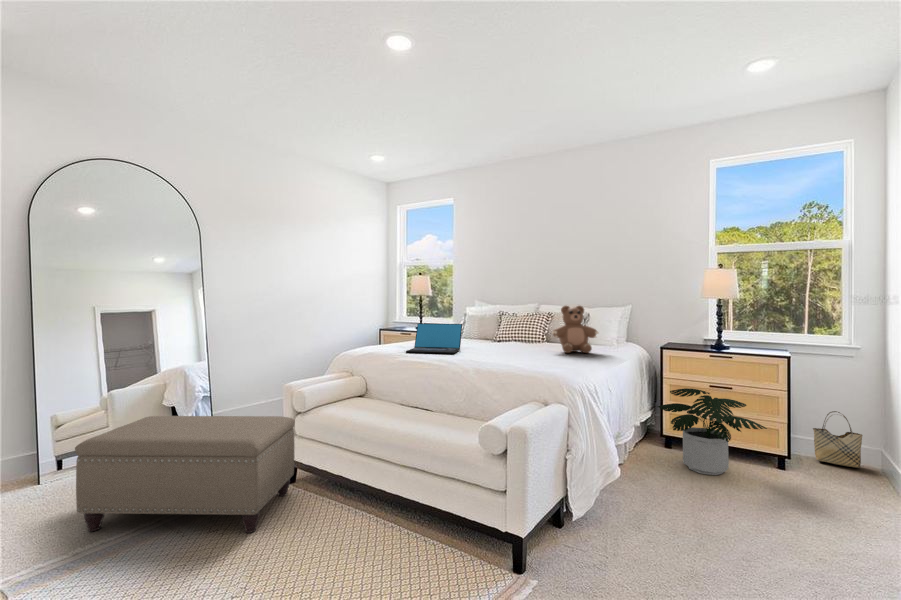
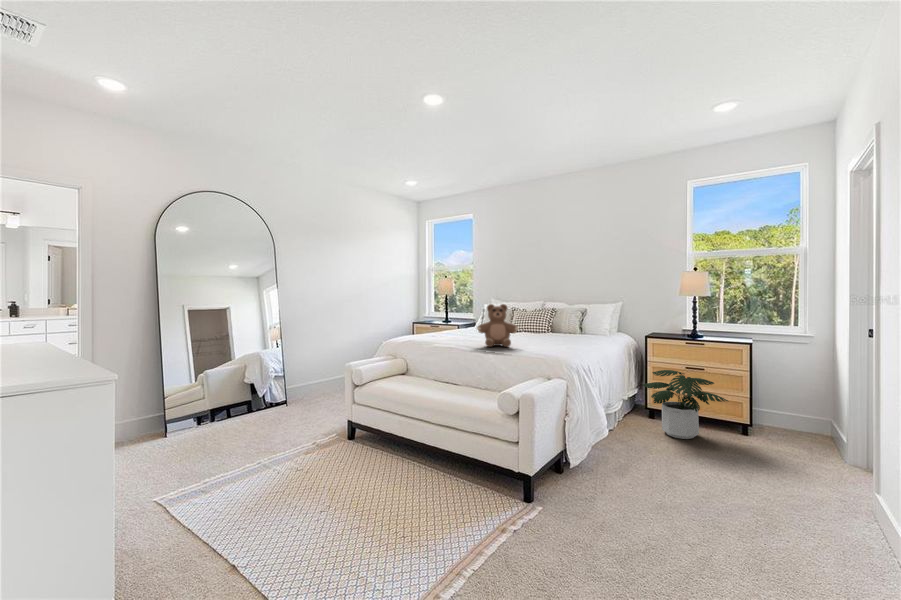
teddy bear: present [552,306,599,353] -> present [477,304,519,347]
laptop: present [406,323,462,354] -> none [437,317,482,342]
woven basket: present [813,411,863,468] -> none [771,389,812,435]
ottoman: present [75,416,295,533] -> none [200,388,354,473]

